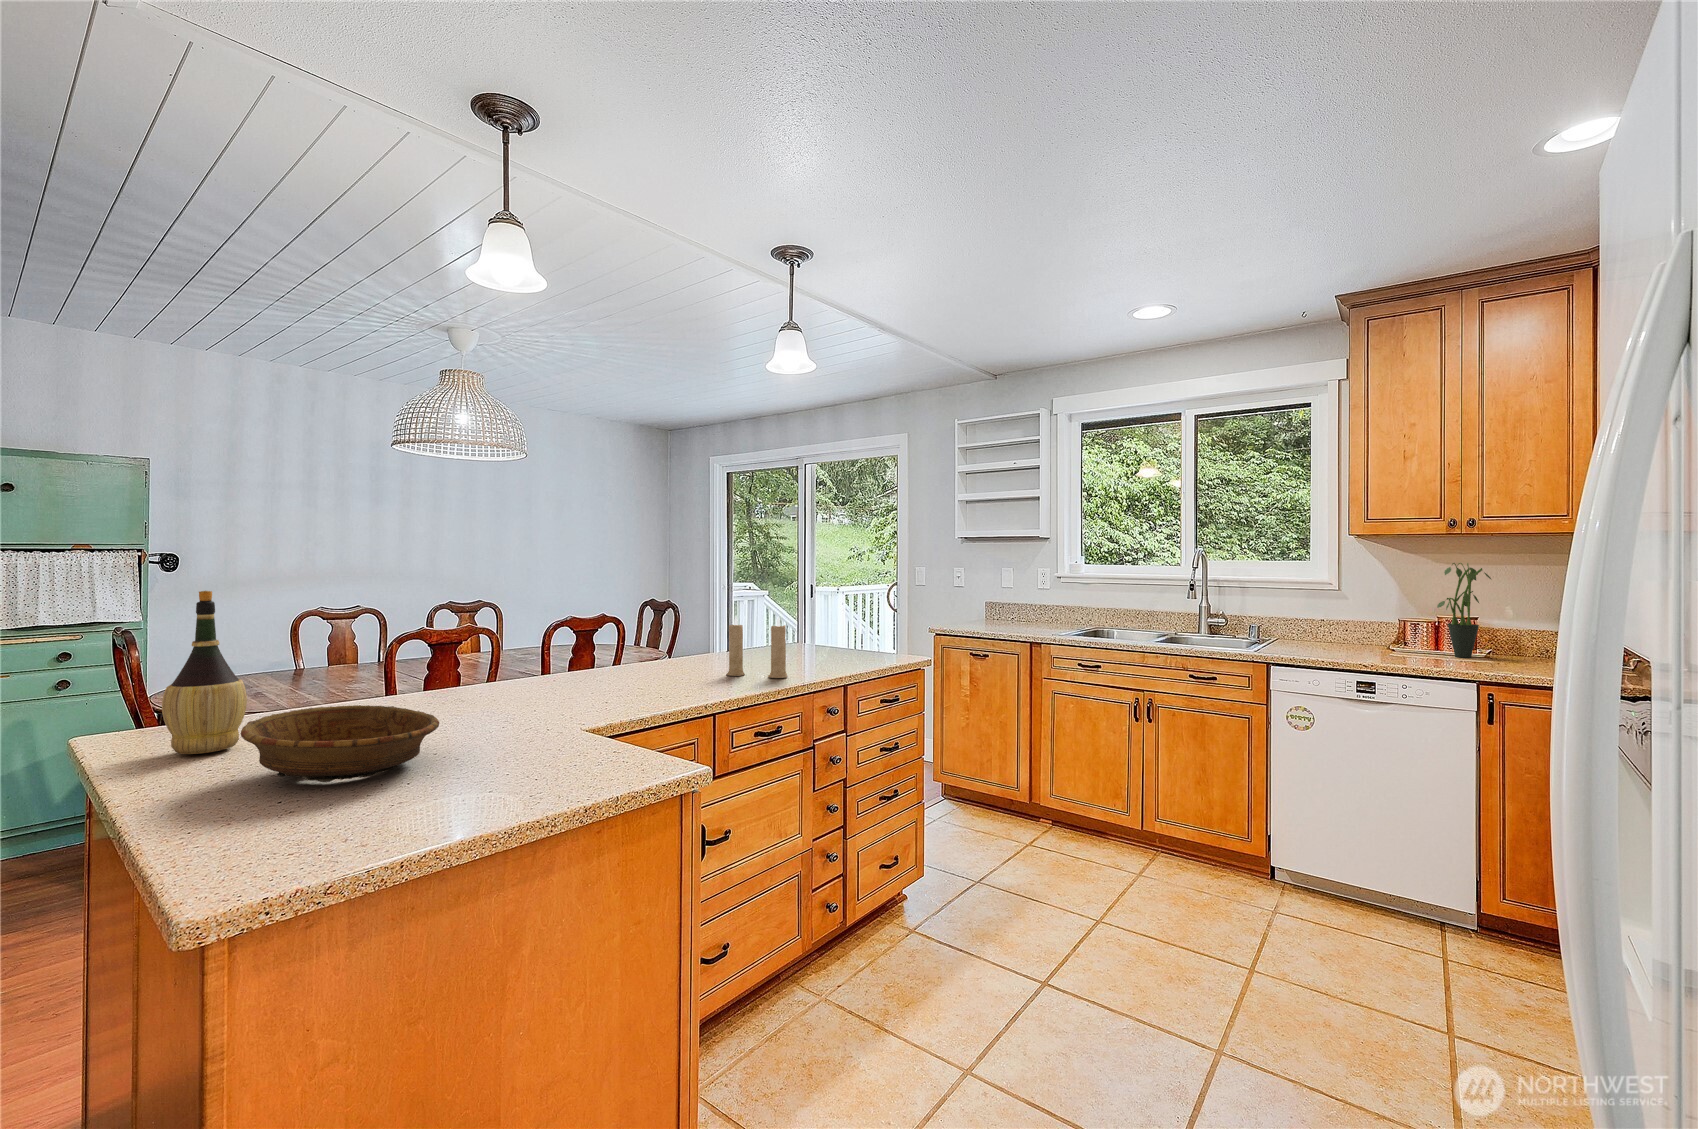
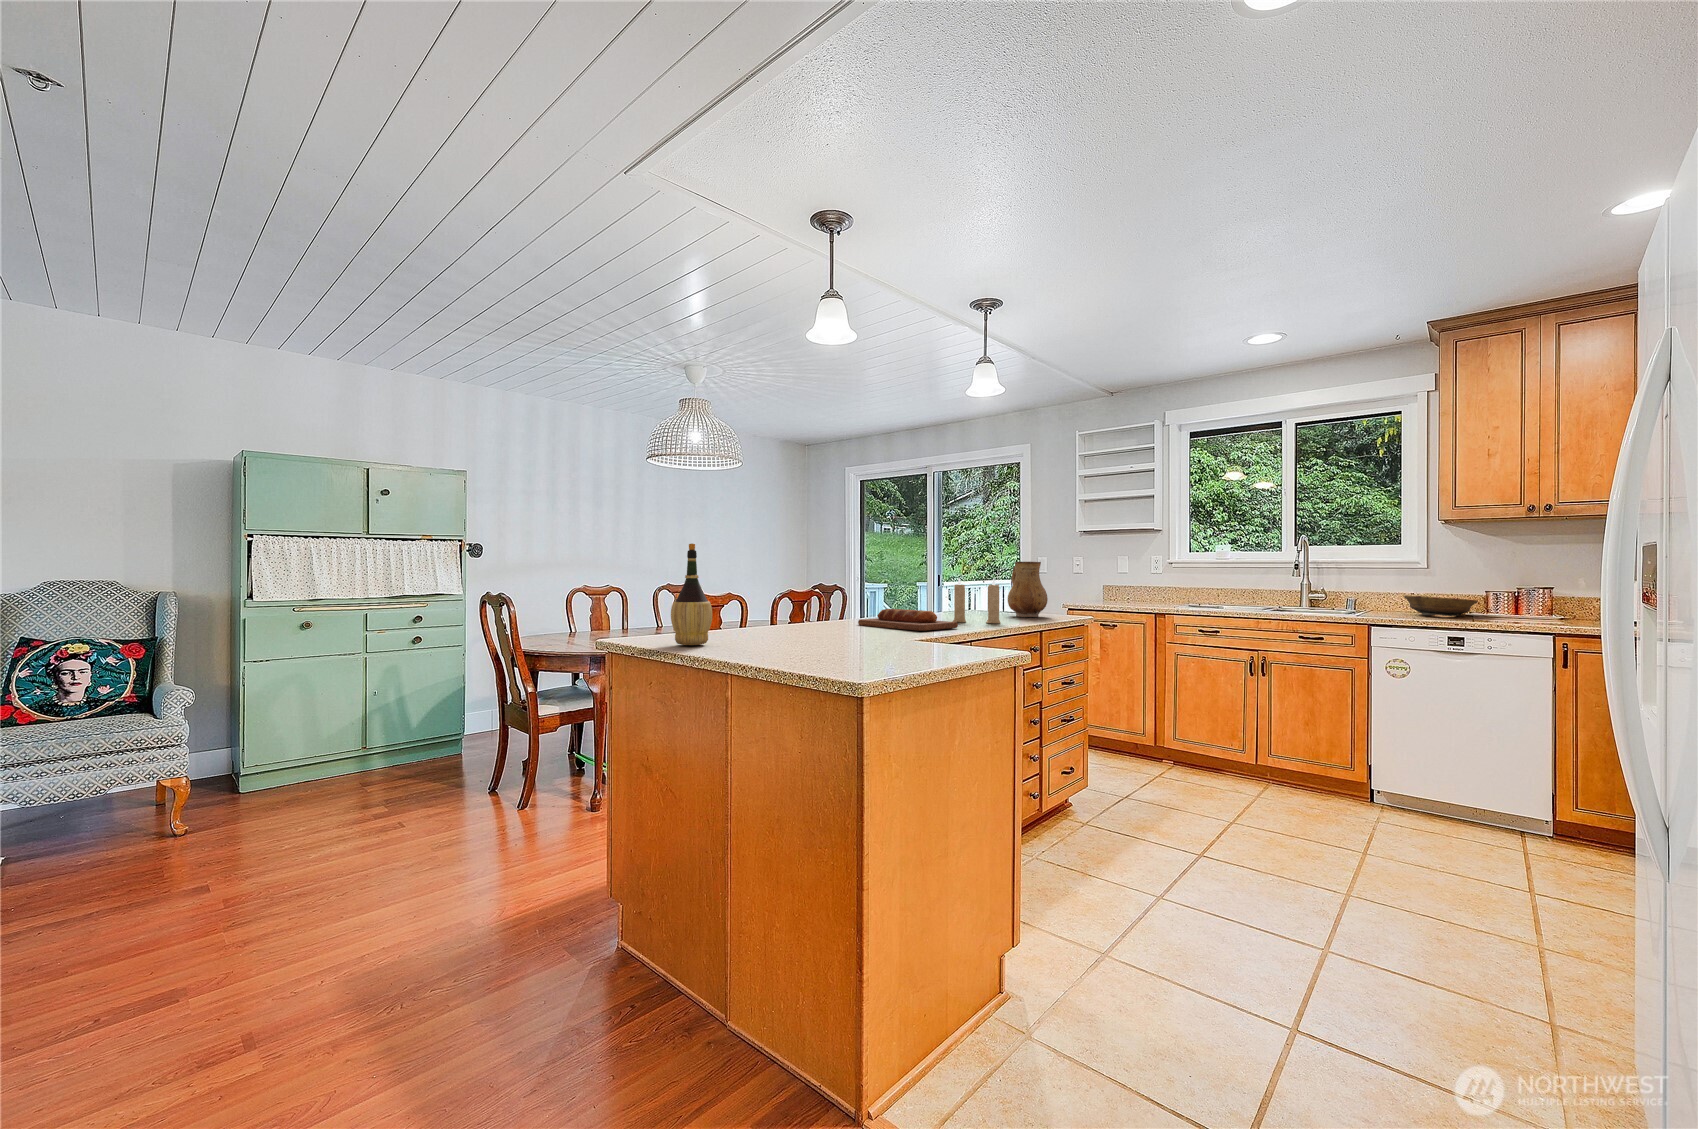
potted plant: present [1437,563,1491,658] -> none [1517,541,1565,619]
ceramic pitcher: none [819,588,869,662] -> present [1008,562,1048,617]
bread loaf: none [582,662,709,700] -> present [858,609,958,631]
decorative bowl: present [241,705,439,782] -> present [1404,595,1478,616]

